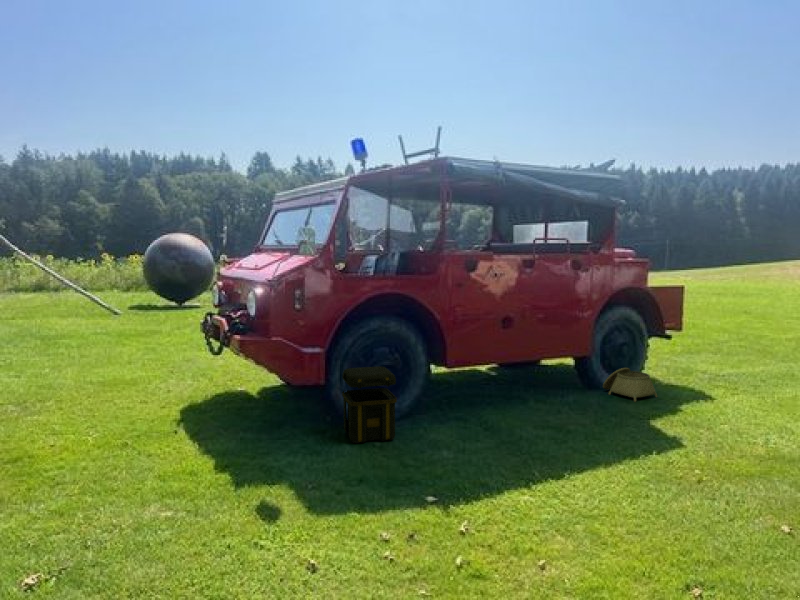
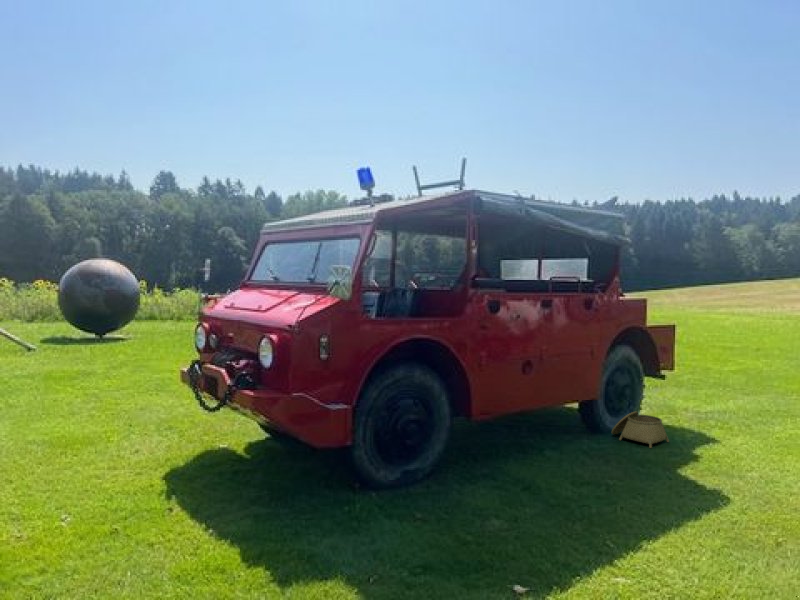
toolbox: present [342,366,397,443] -> none [368,423,436,514]

